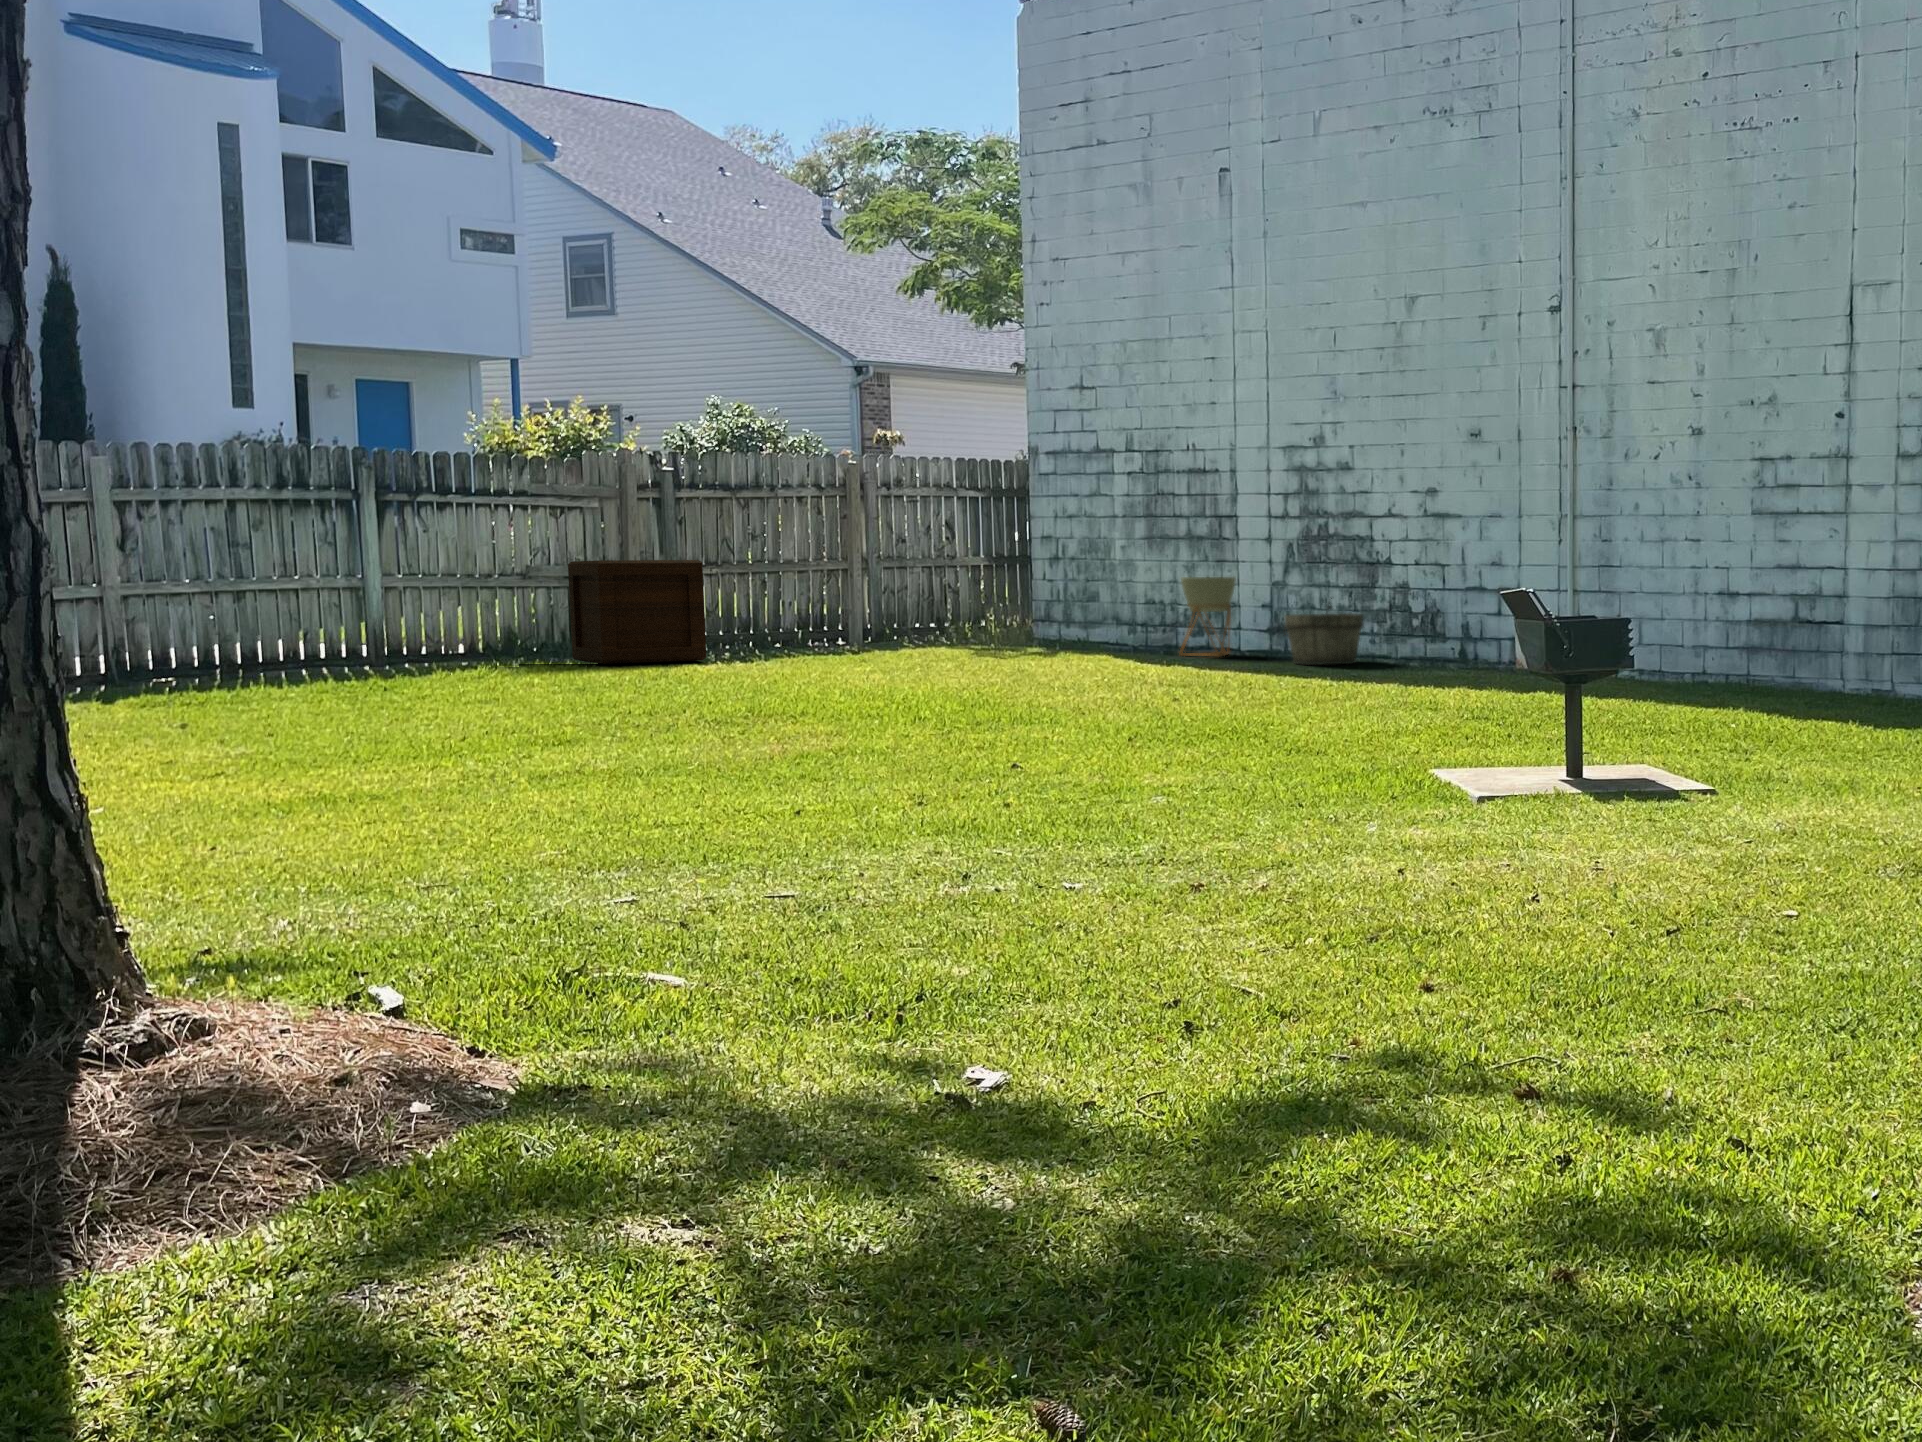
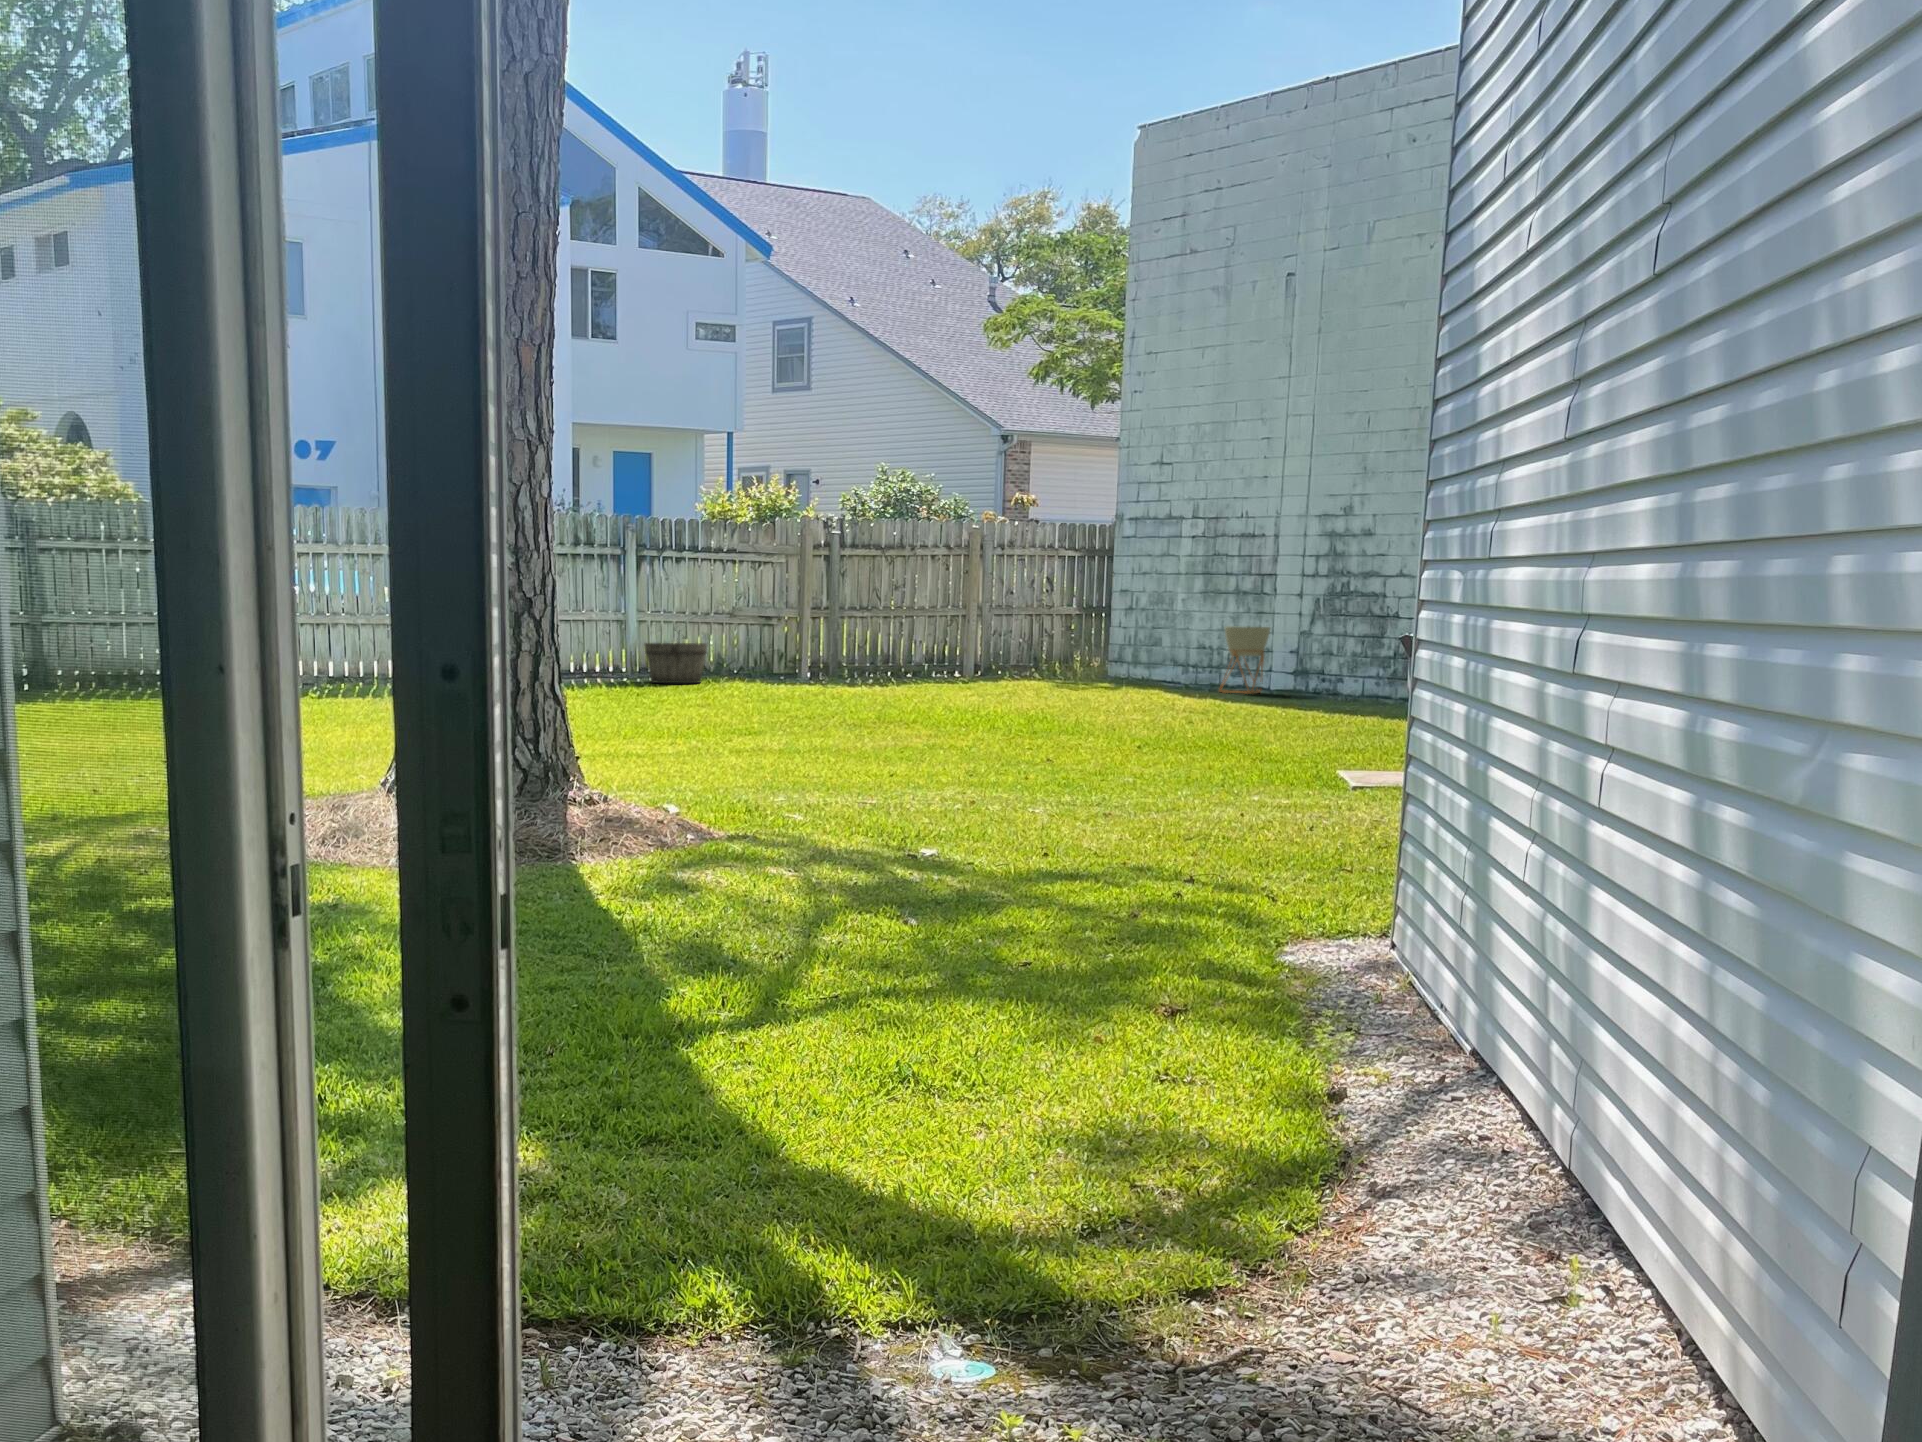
wooden crate: present [568,560,706,664] -> none [761,603,856,682]
wooden bucket: present [1284,598,1364,665] -> present [645,630,708,683]

